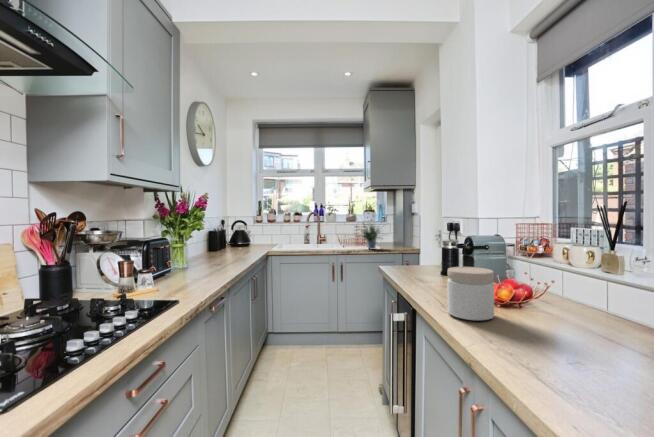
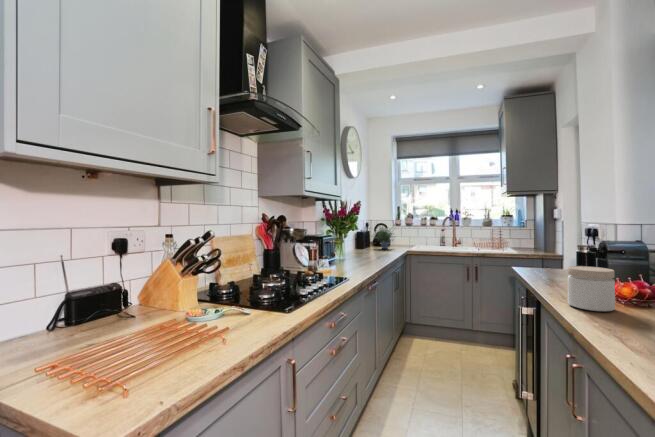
potted plant: present [361,222,381,250] -> present [376,227,393,249]

